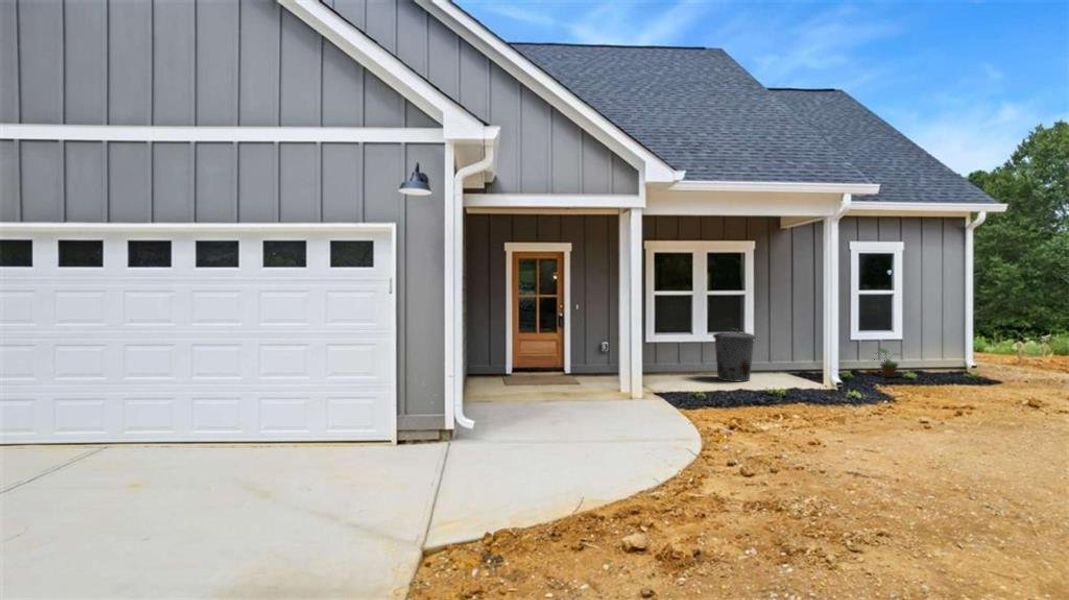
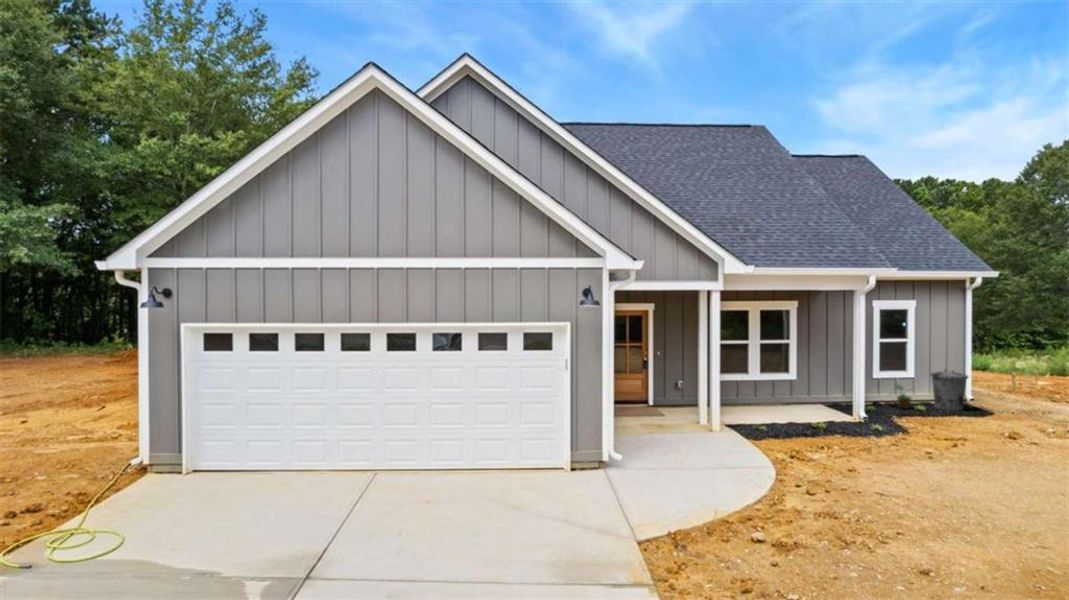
trash can: present [713,329,756,382] -> present [930,370,968,410]

